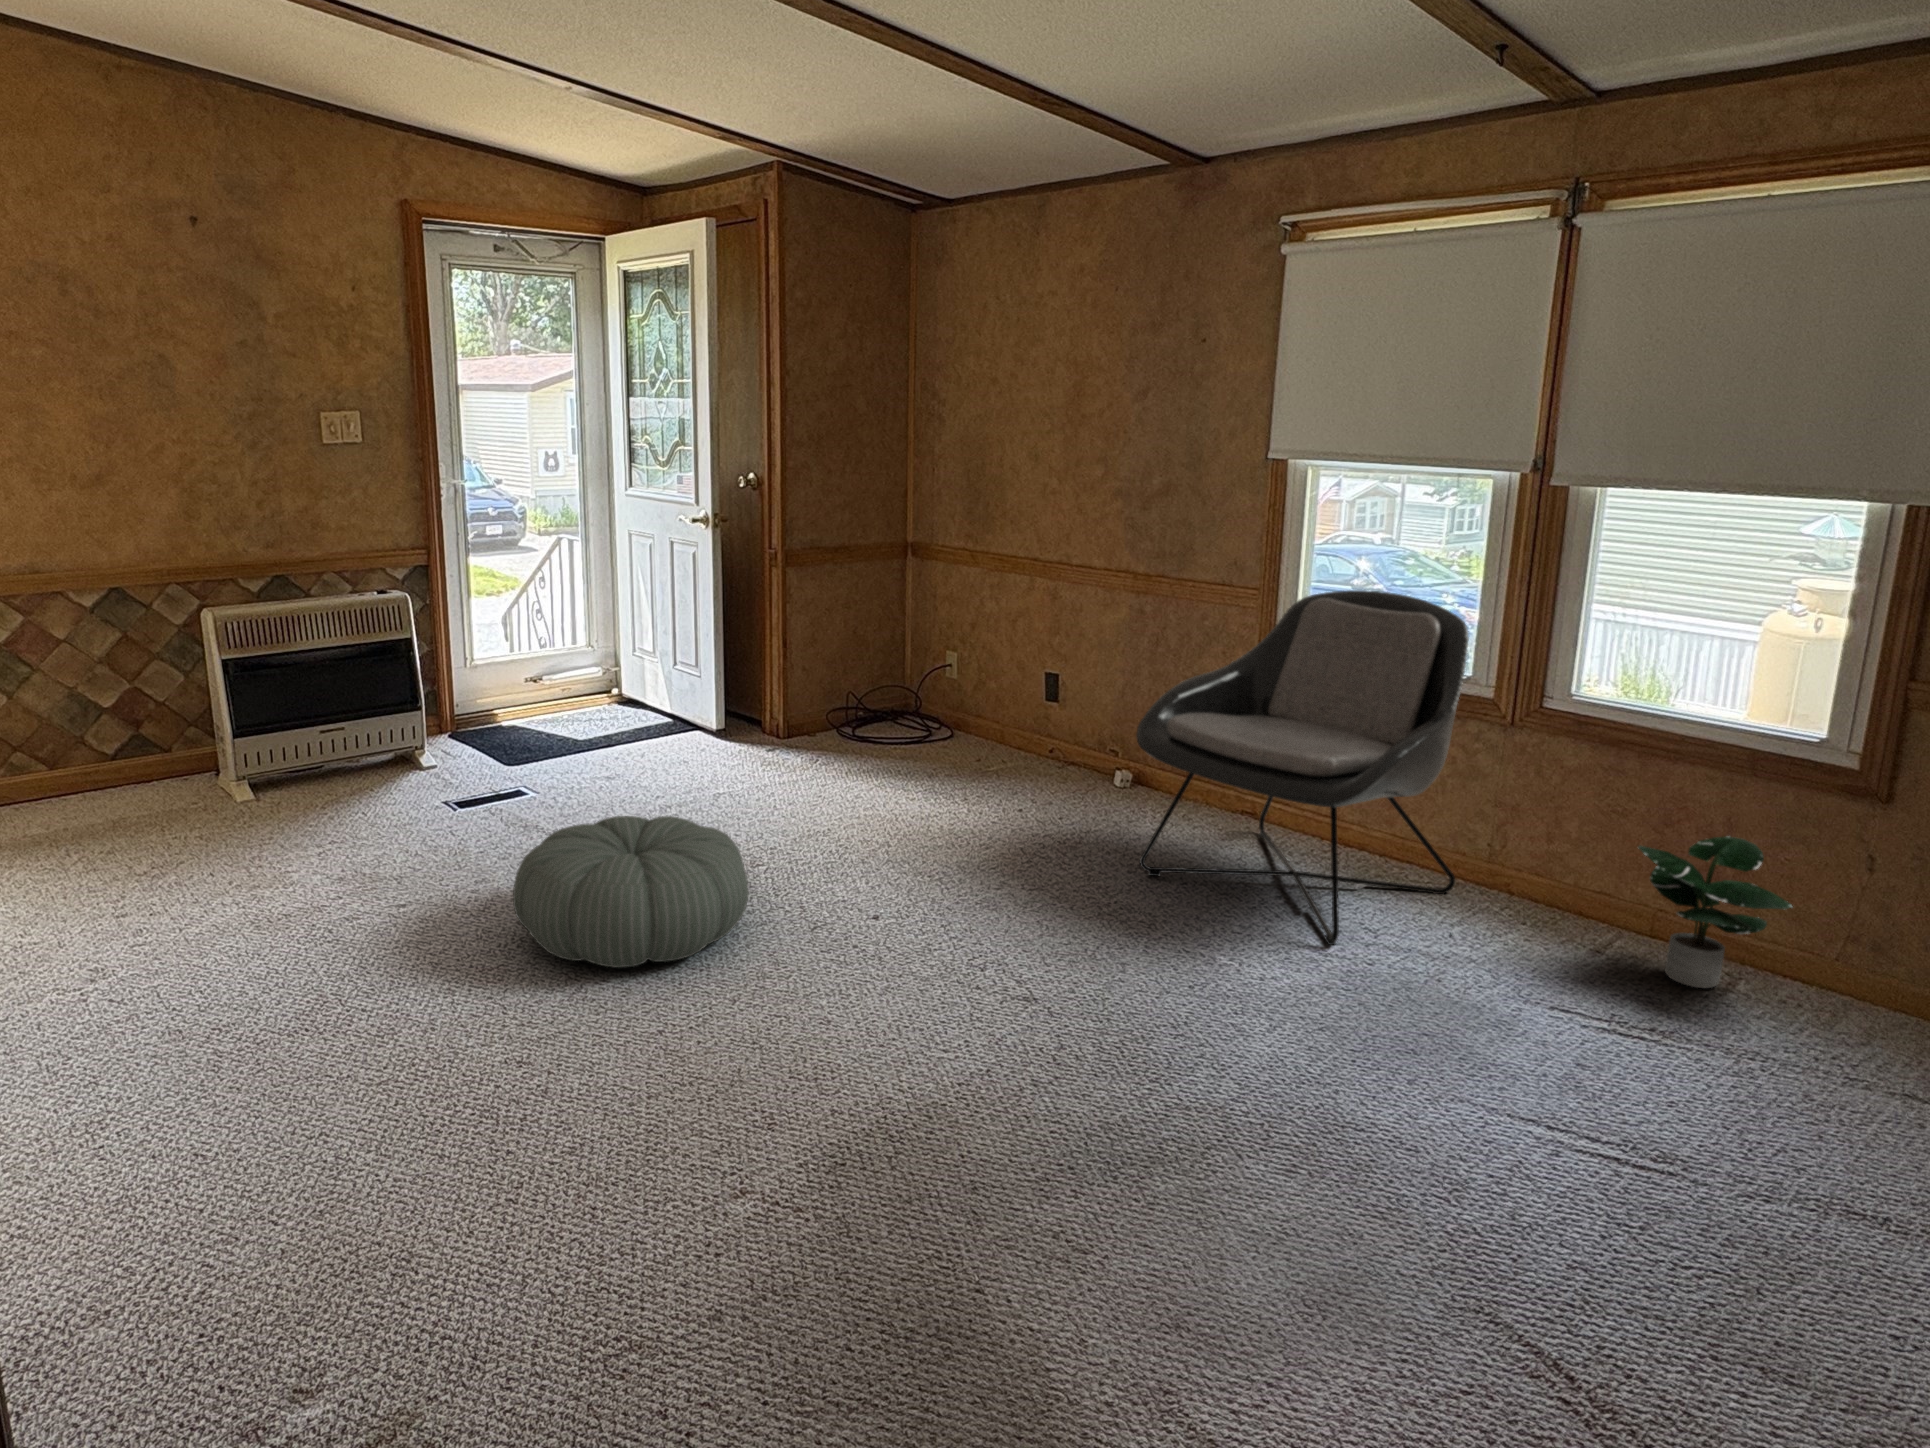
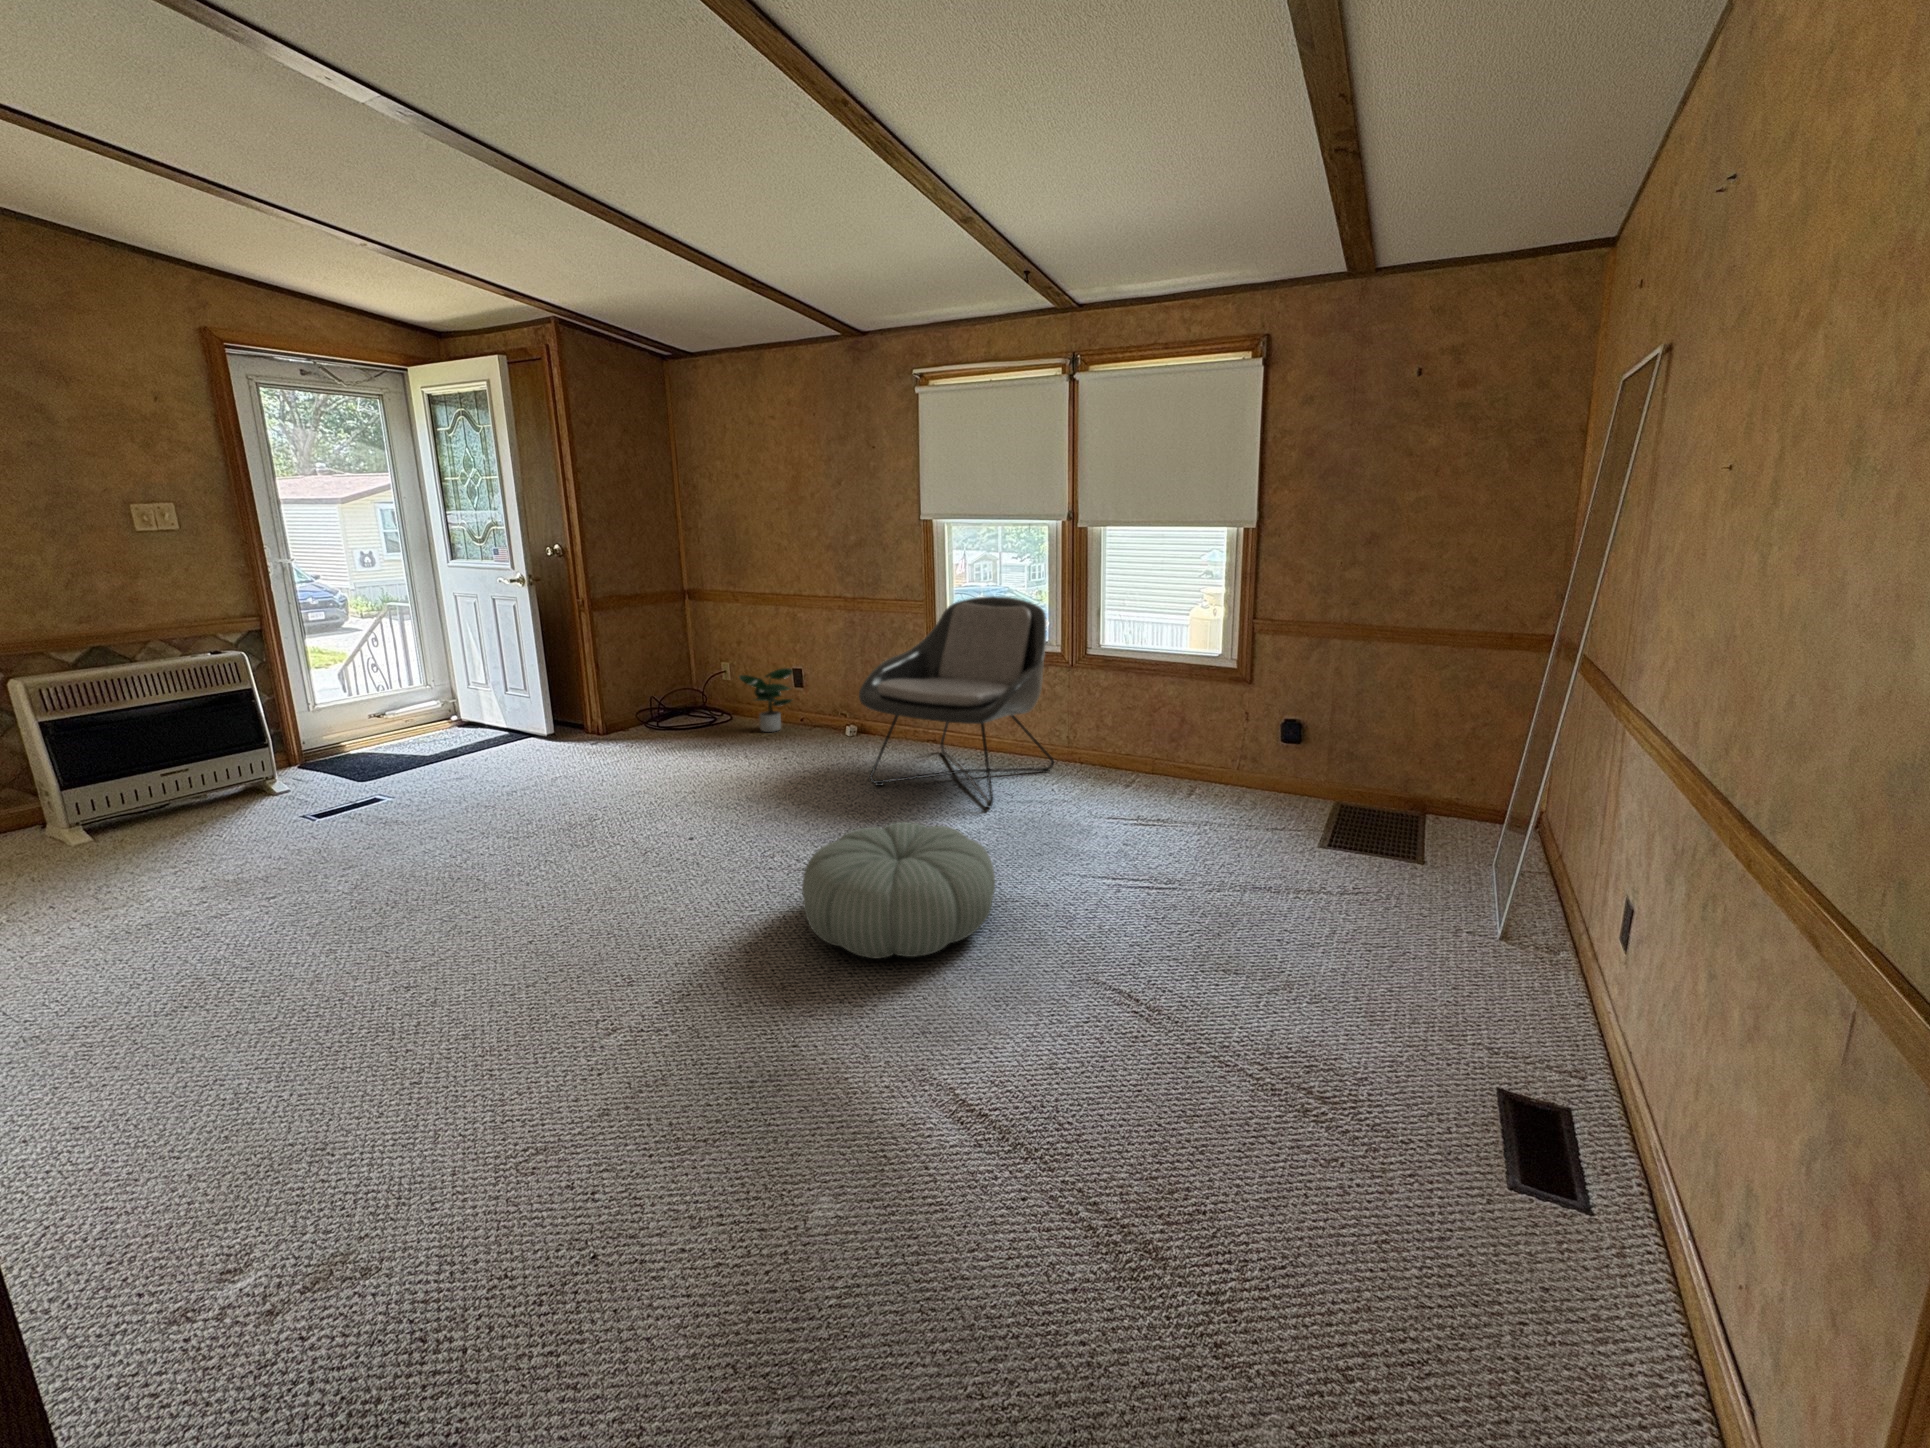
pouf: present [513,816,749,968] -> present [802,822,995,958]
potted plant: present [1638,836,1792,988] -> present [739,668,793,732]

